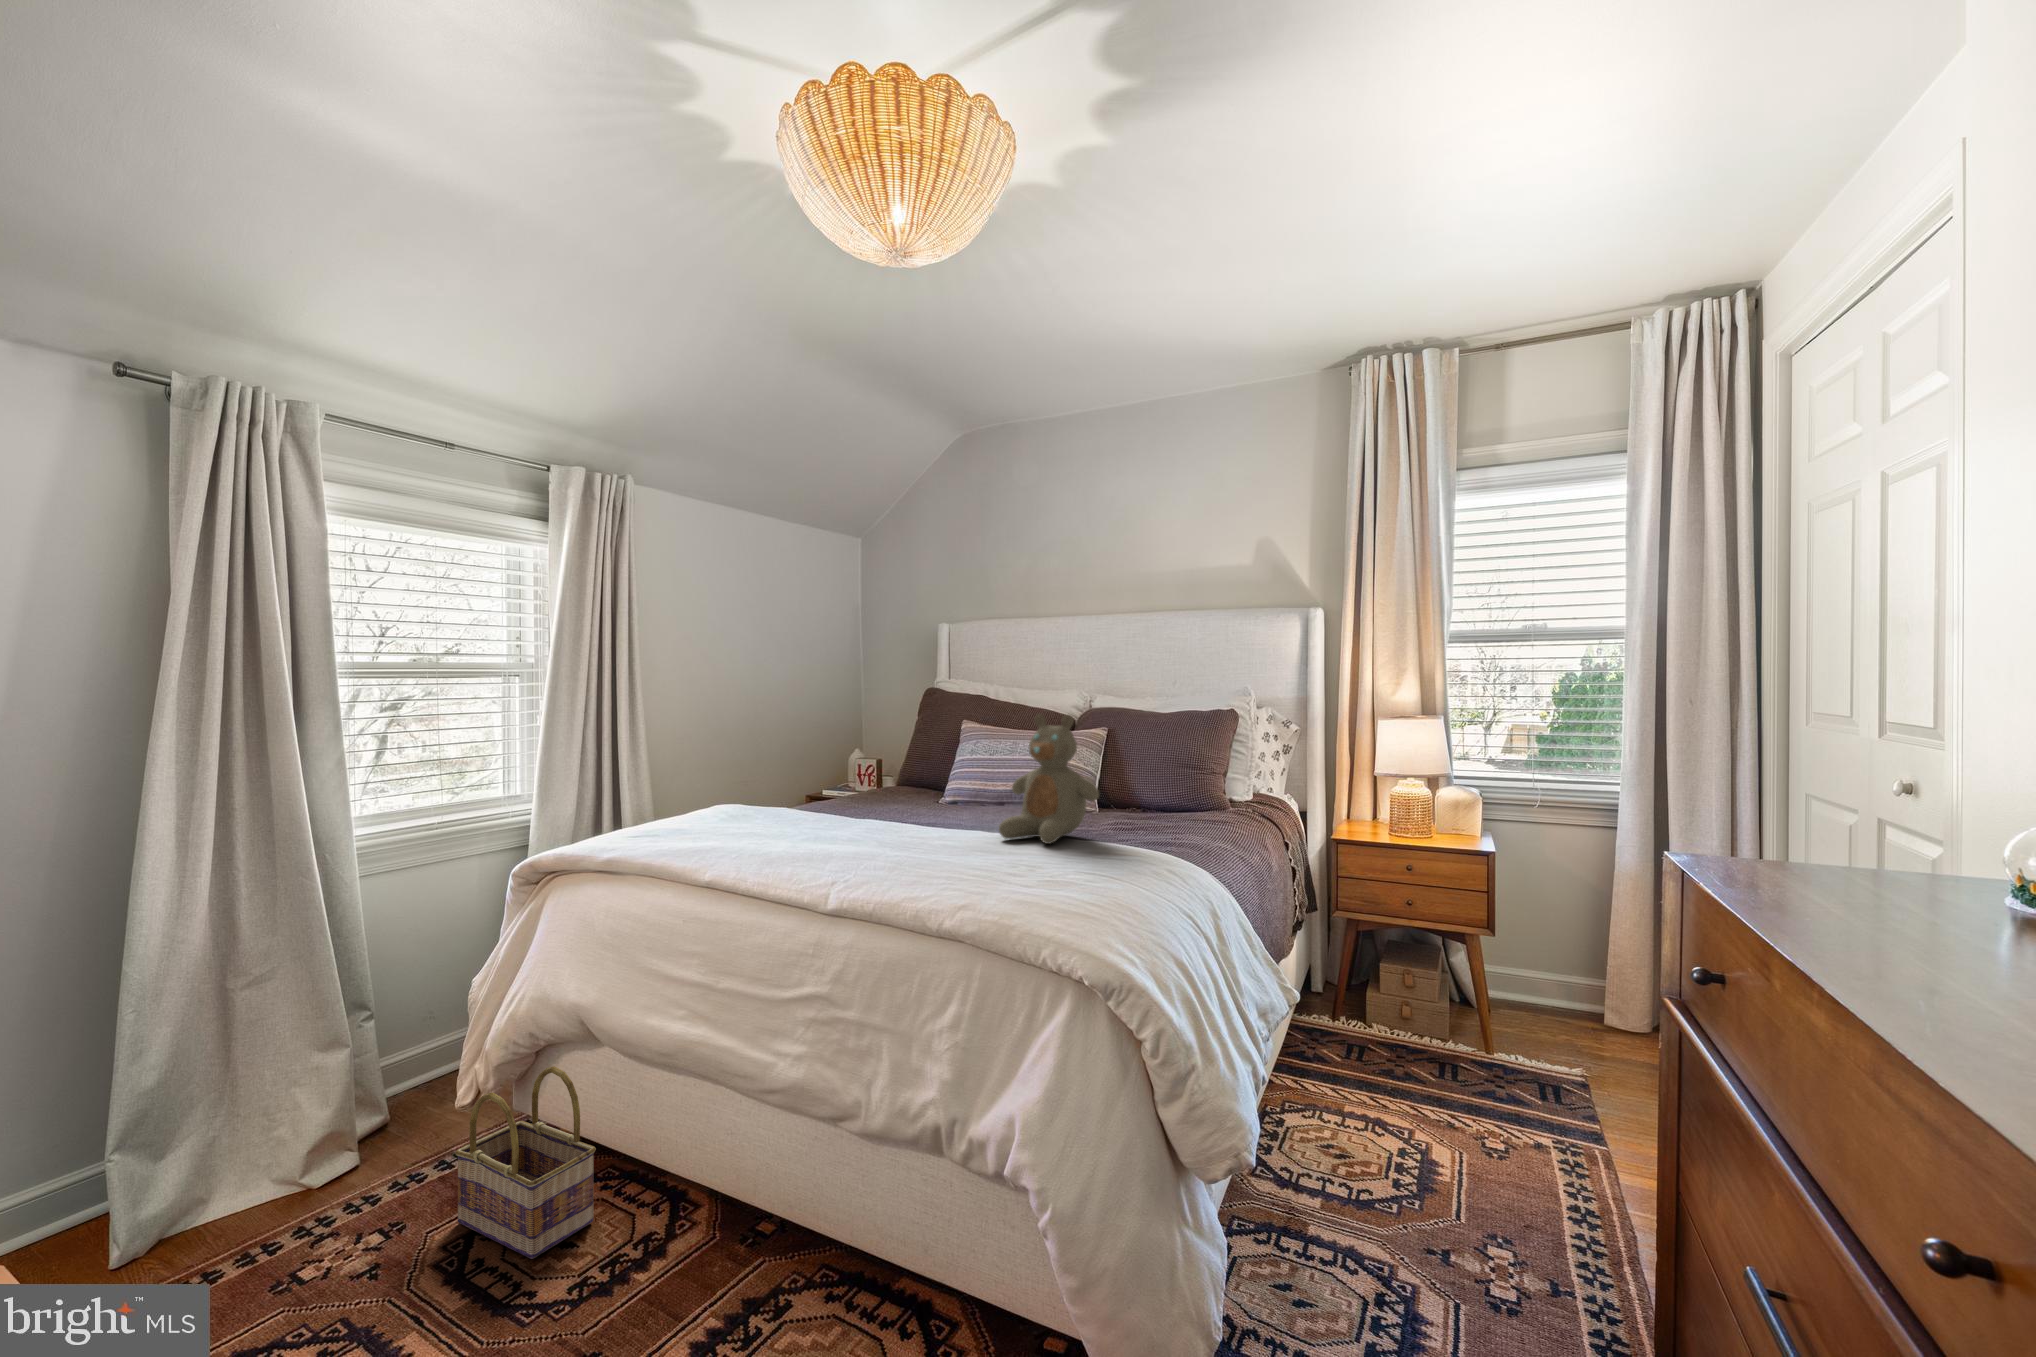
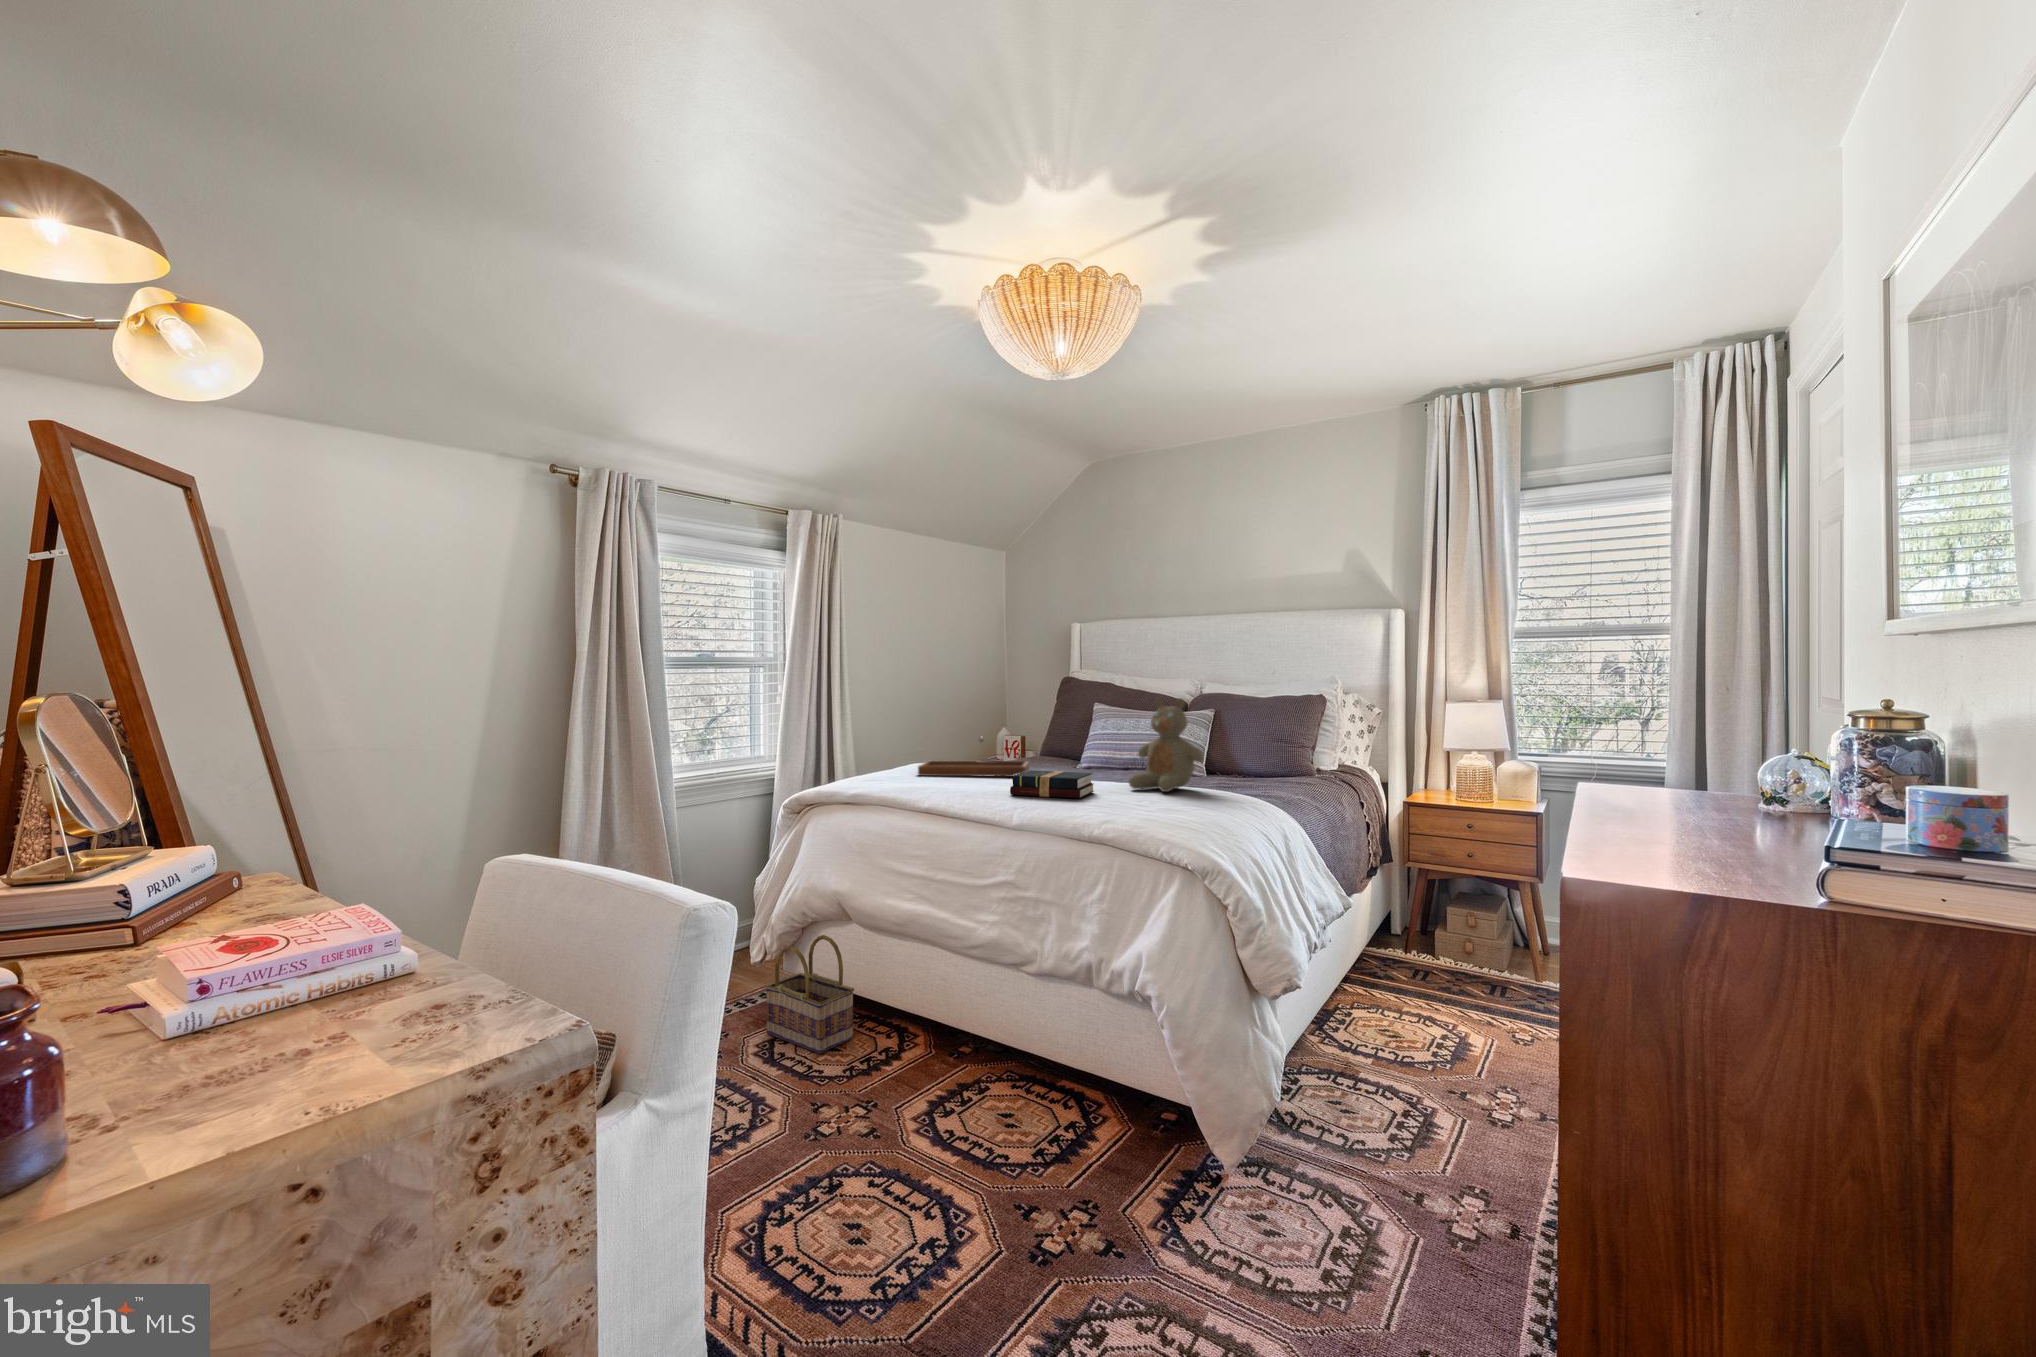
tray: none [714,765,871,821] -> present [918,737,1029,777]
hardback book: none [829,817,951,860] -> present [1010,770,1094,798]

